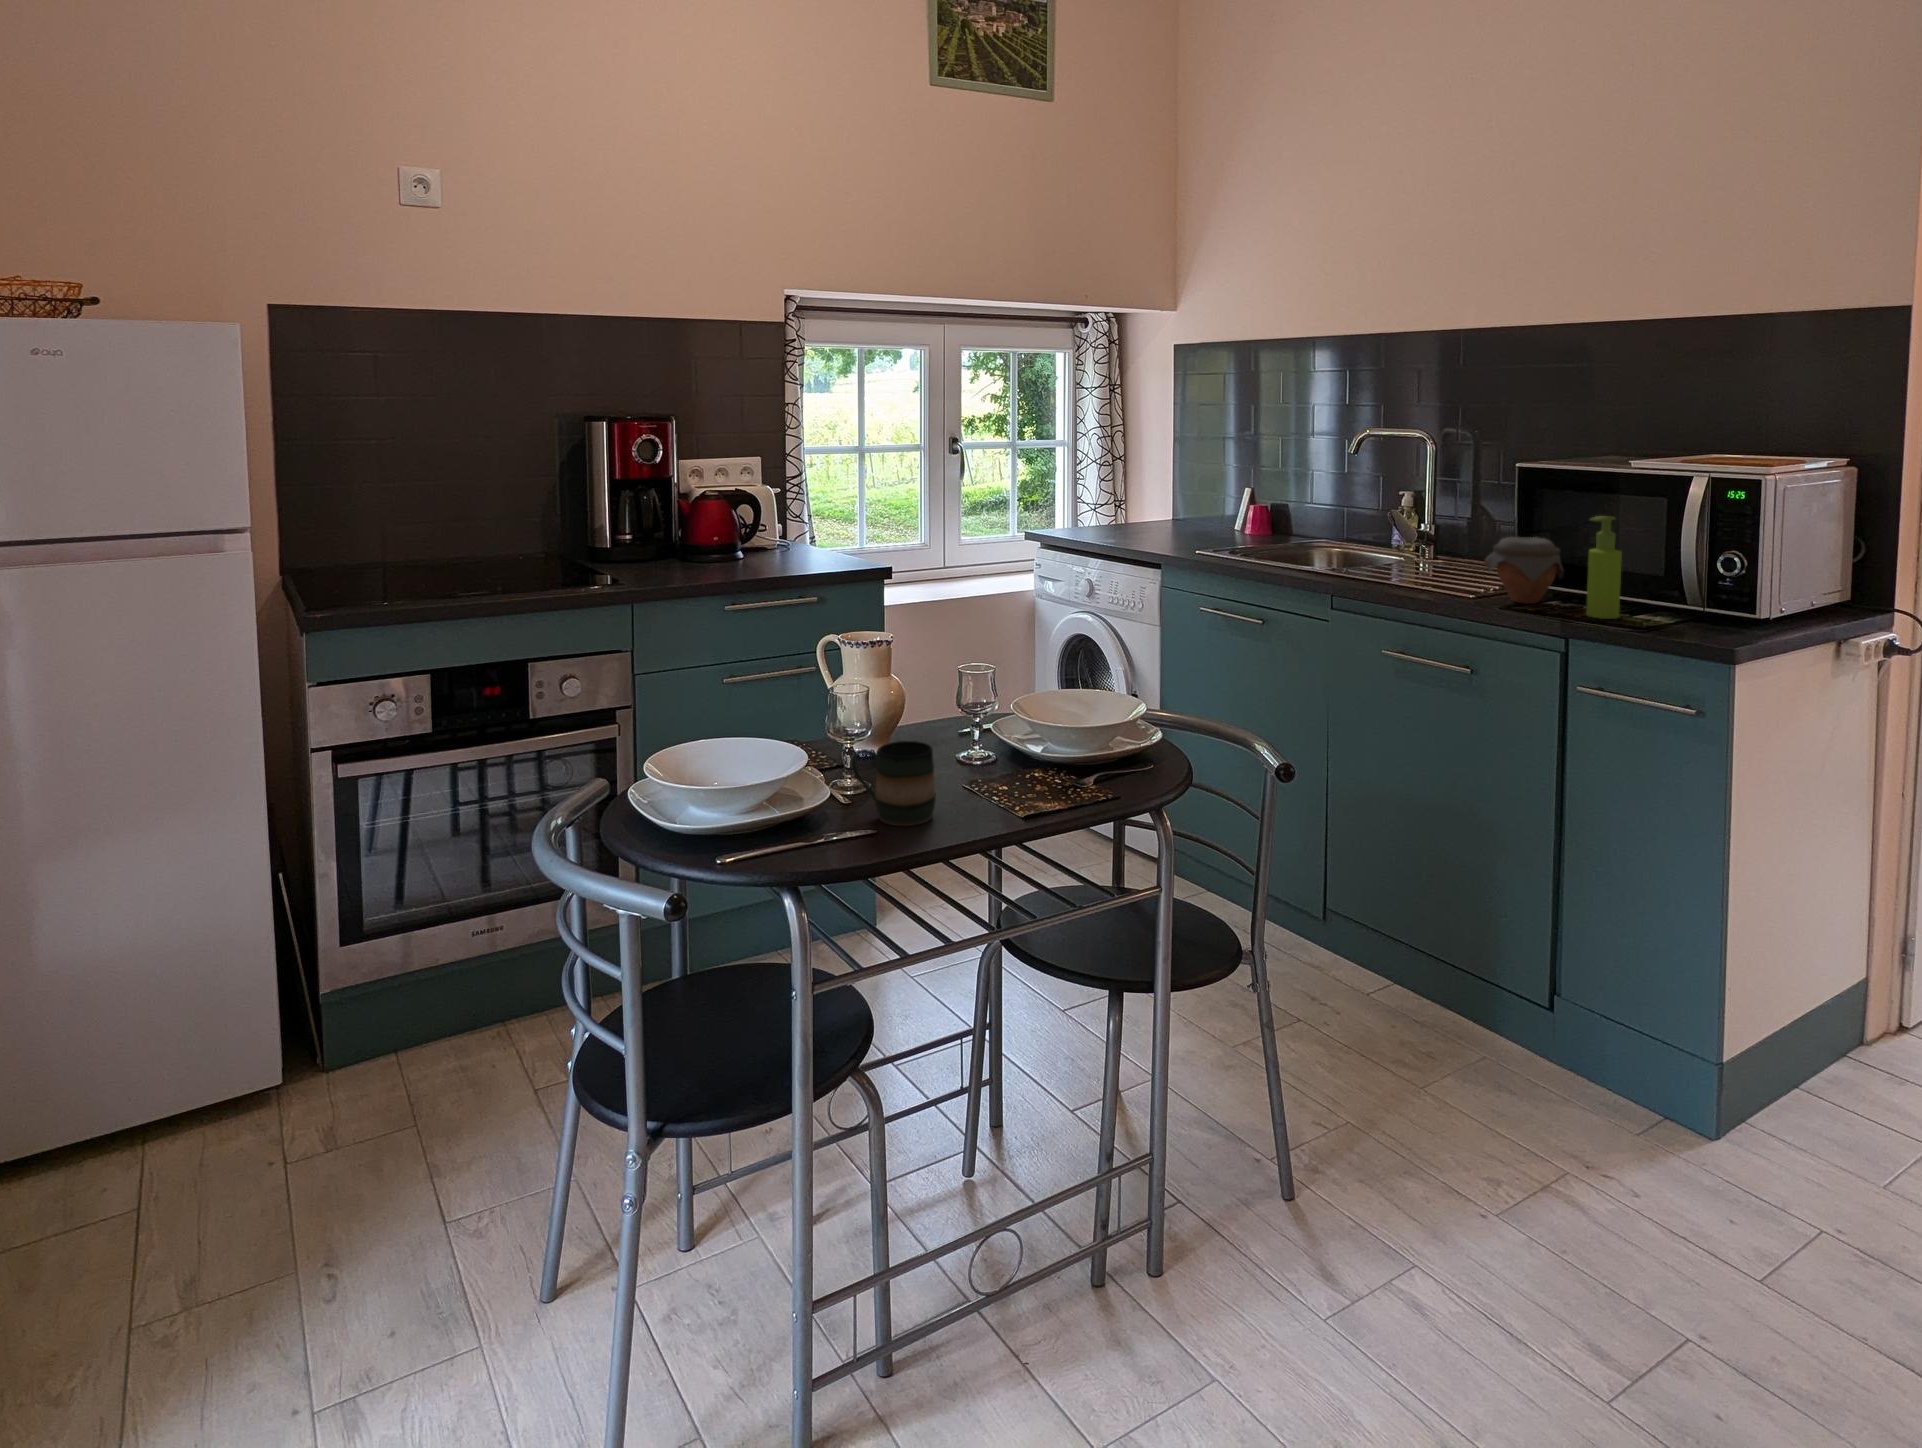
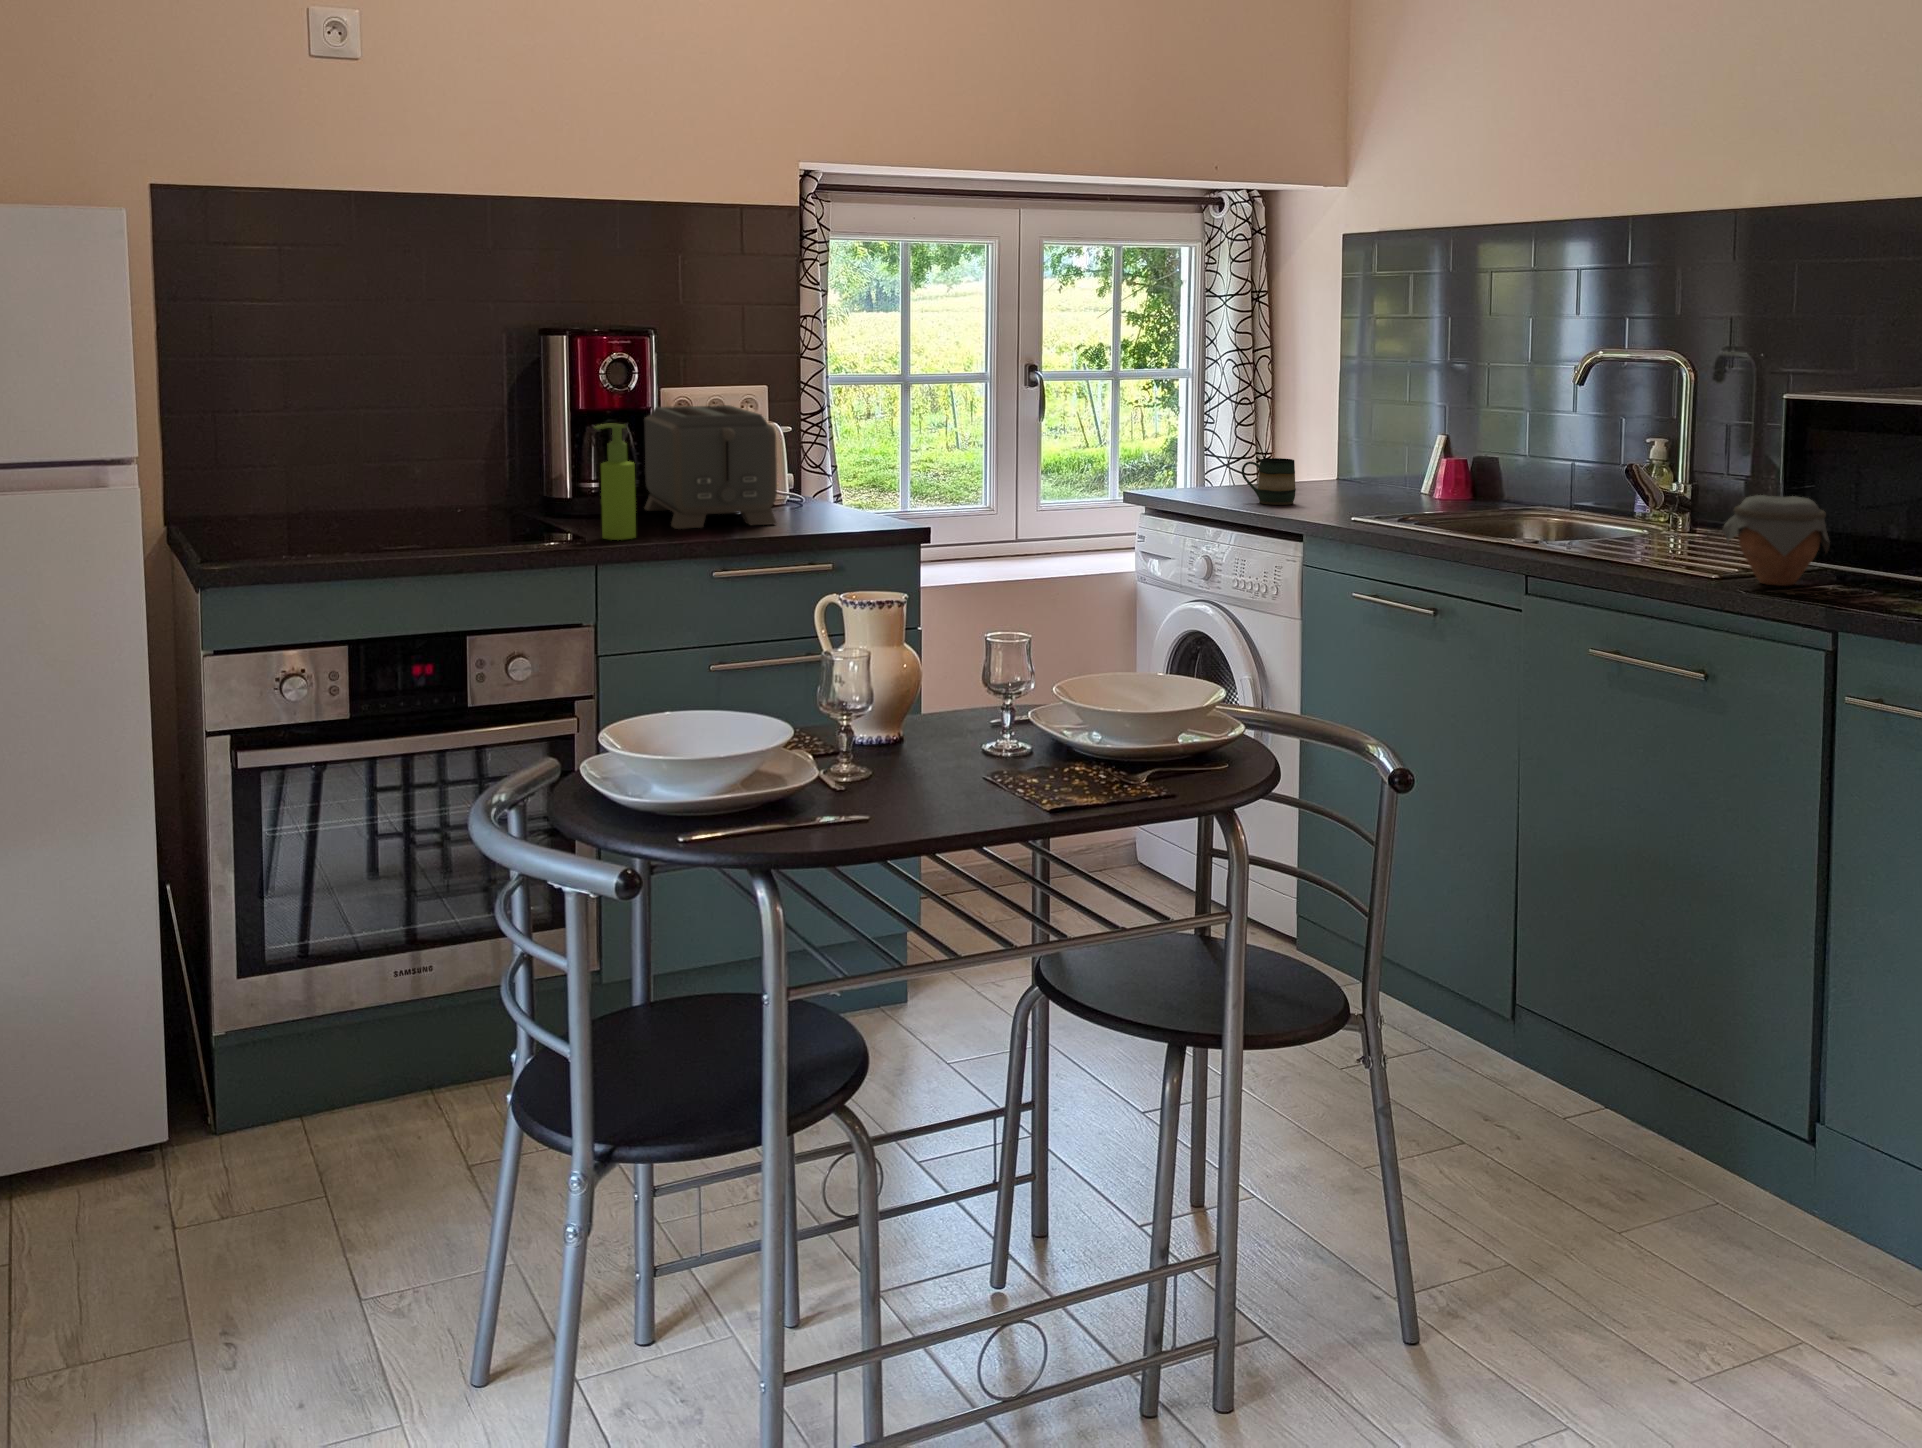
toaster: none [668,475,774,573] -> present [644,405,777,529]
soap dispenser: present [1586,516,1622,619] -> present [595,424,636,540]
mug: present [851,741,936,826] -> present [1242,458,1296,505]

